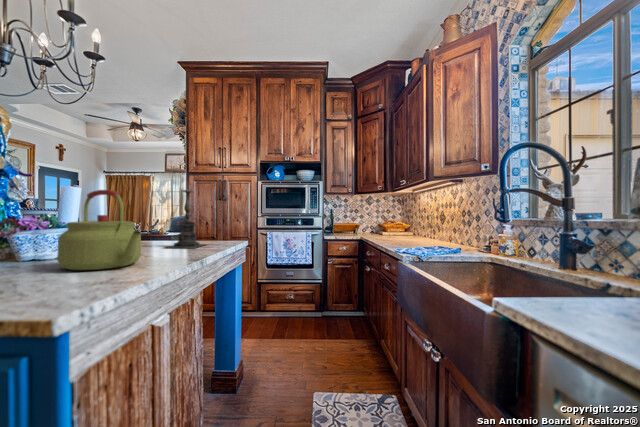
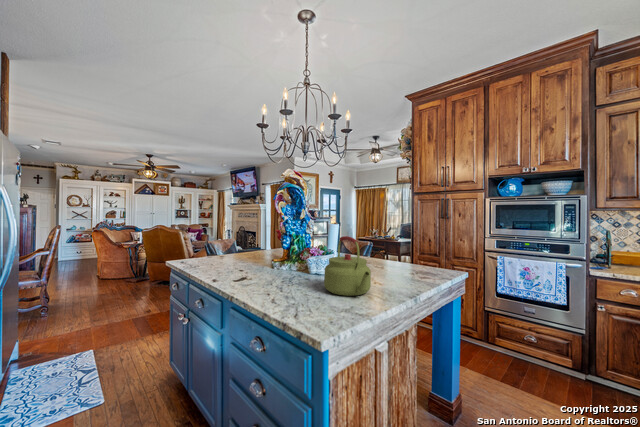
candle holder: present [165,189,205,248] -> none [388,216,426,278]

